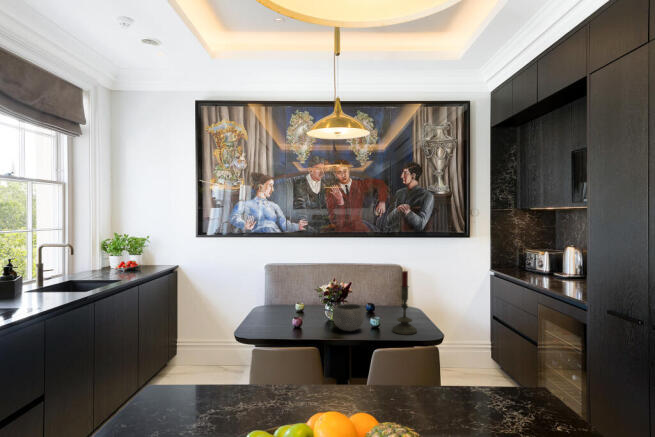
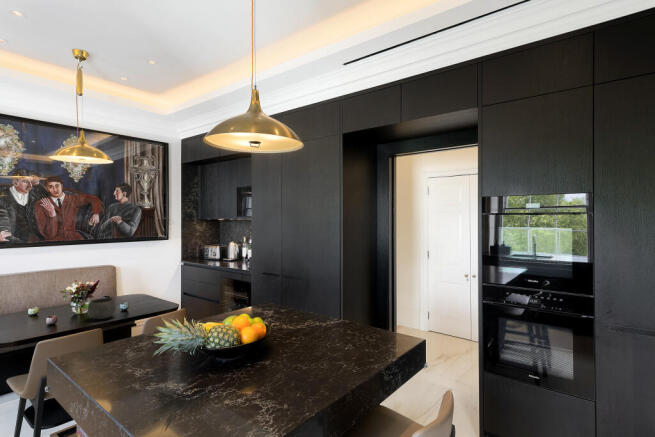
candle: present [392,271,417,335] -> none [137,267,156,312]

